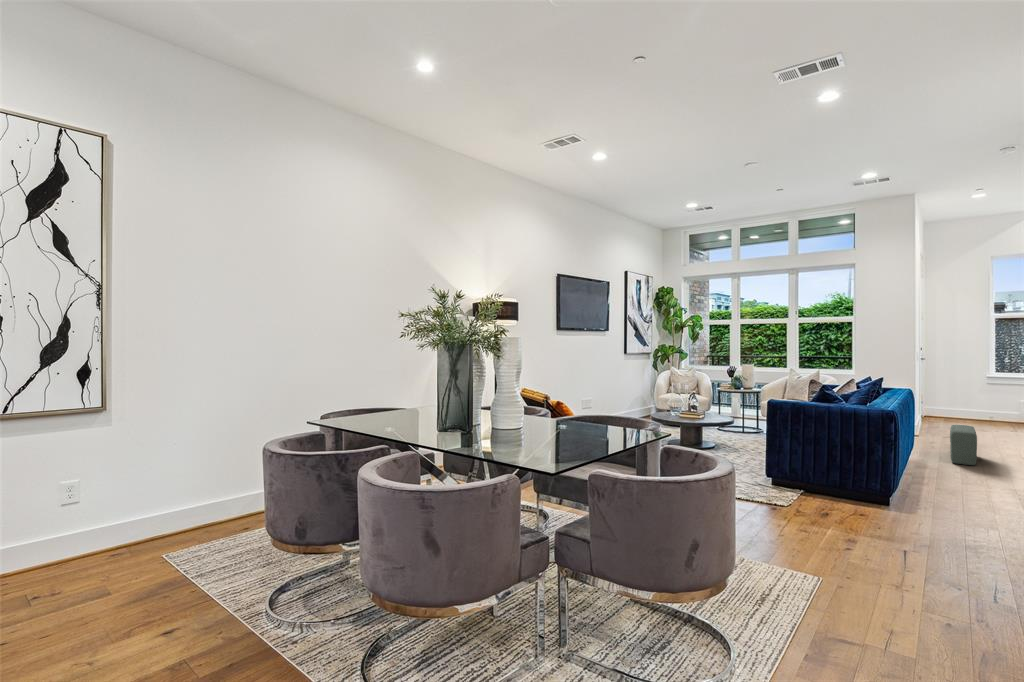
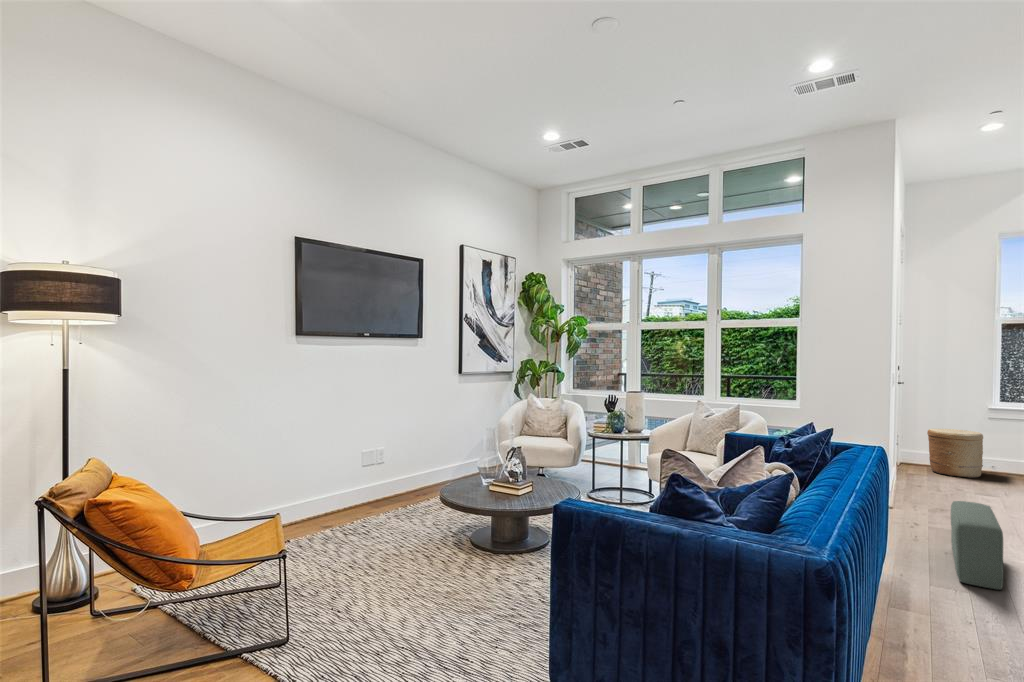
woven basket: none [943,392,983,424] -> present [927,429,983,478]

